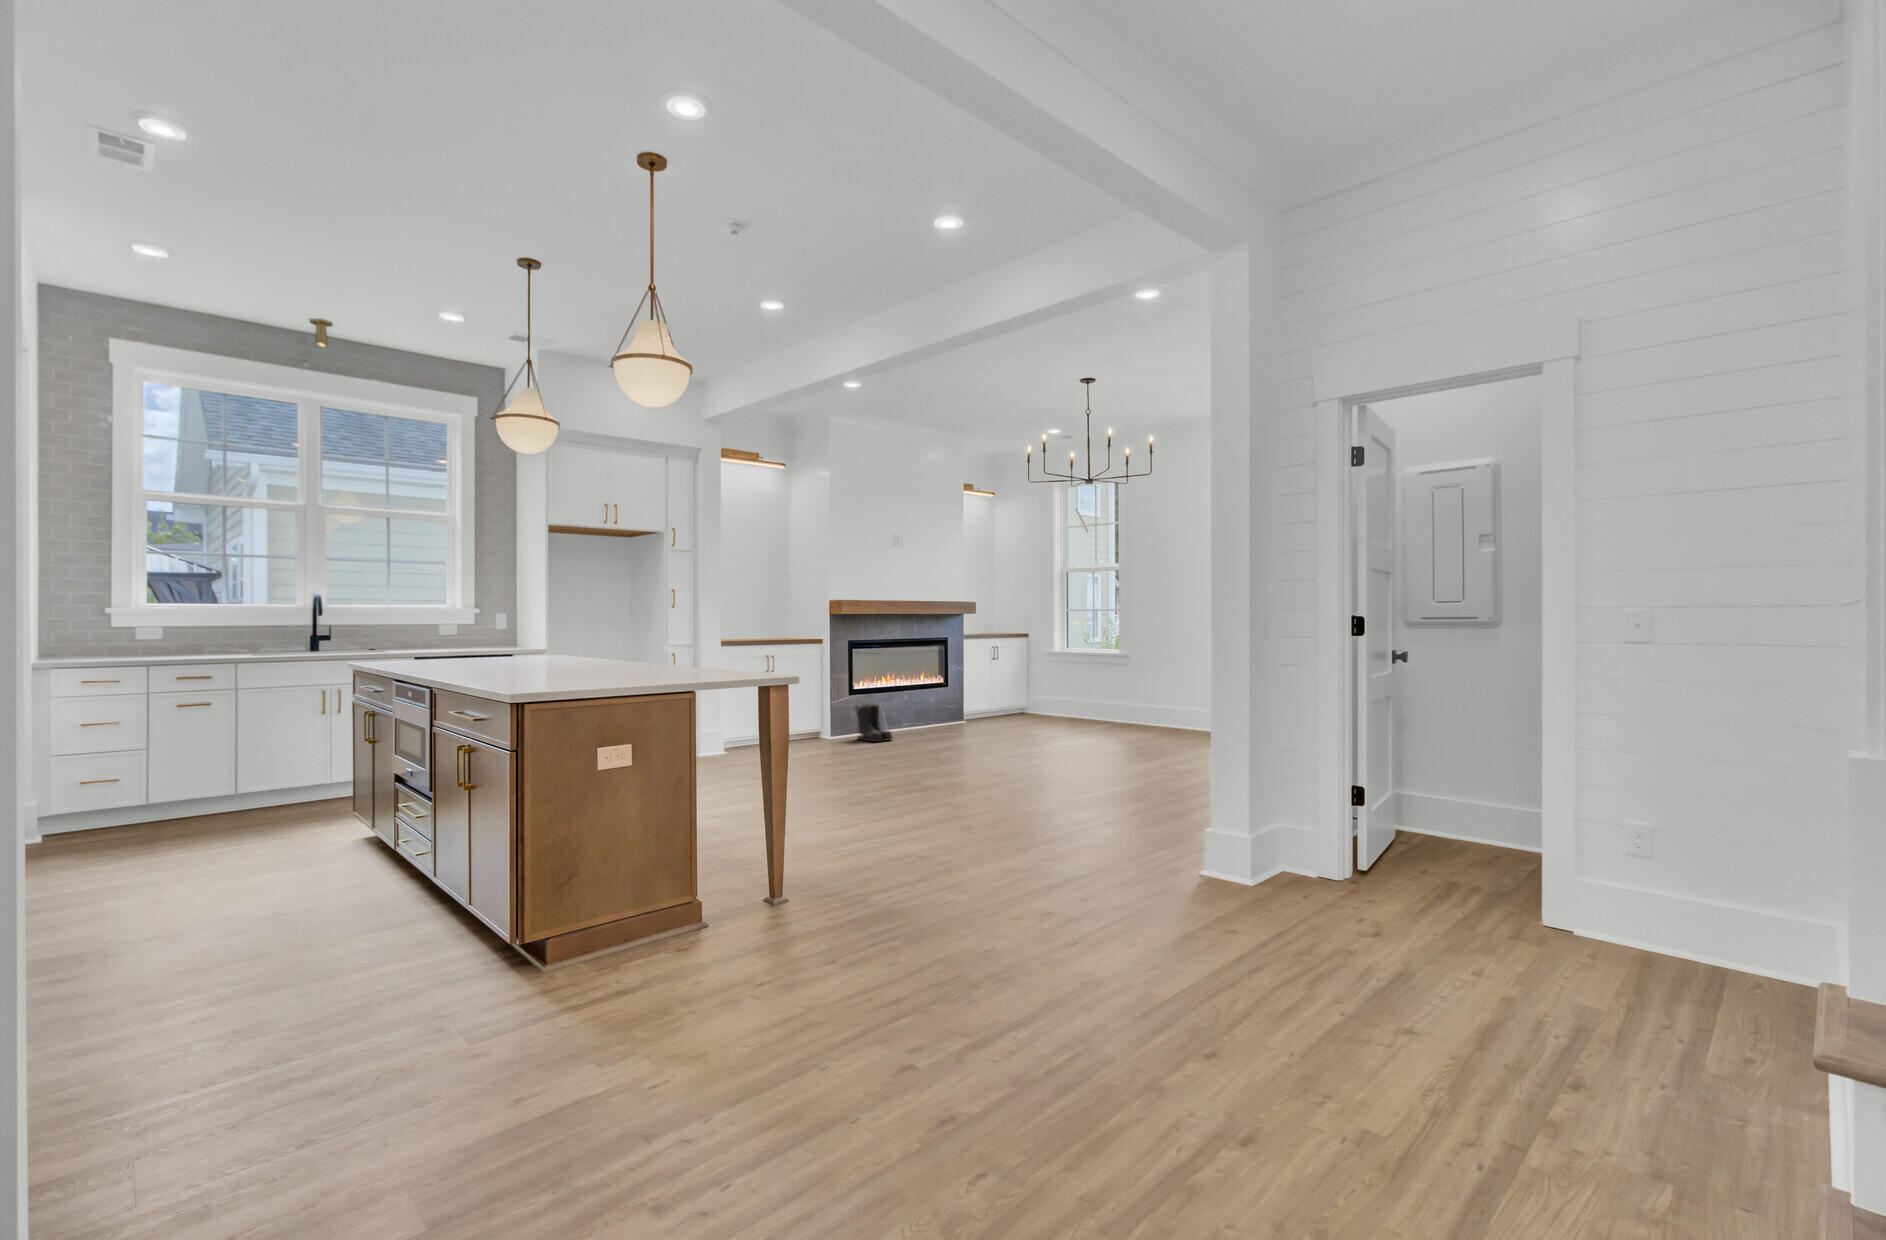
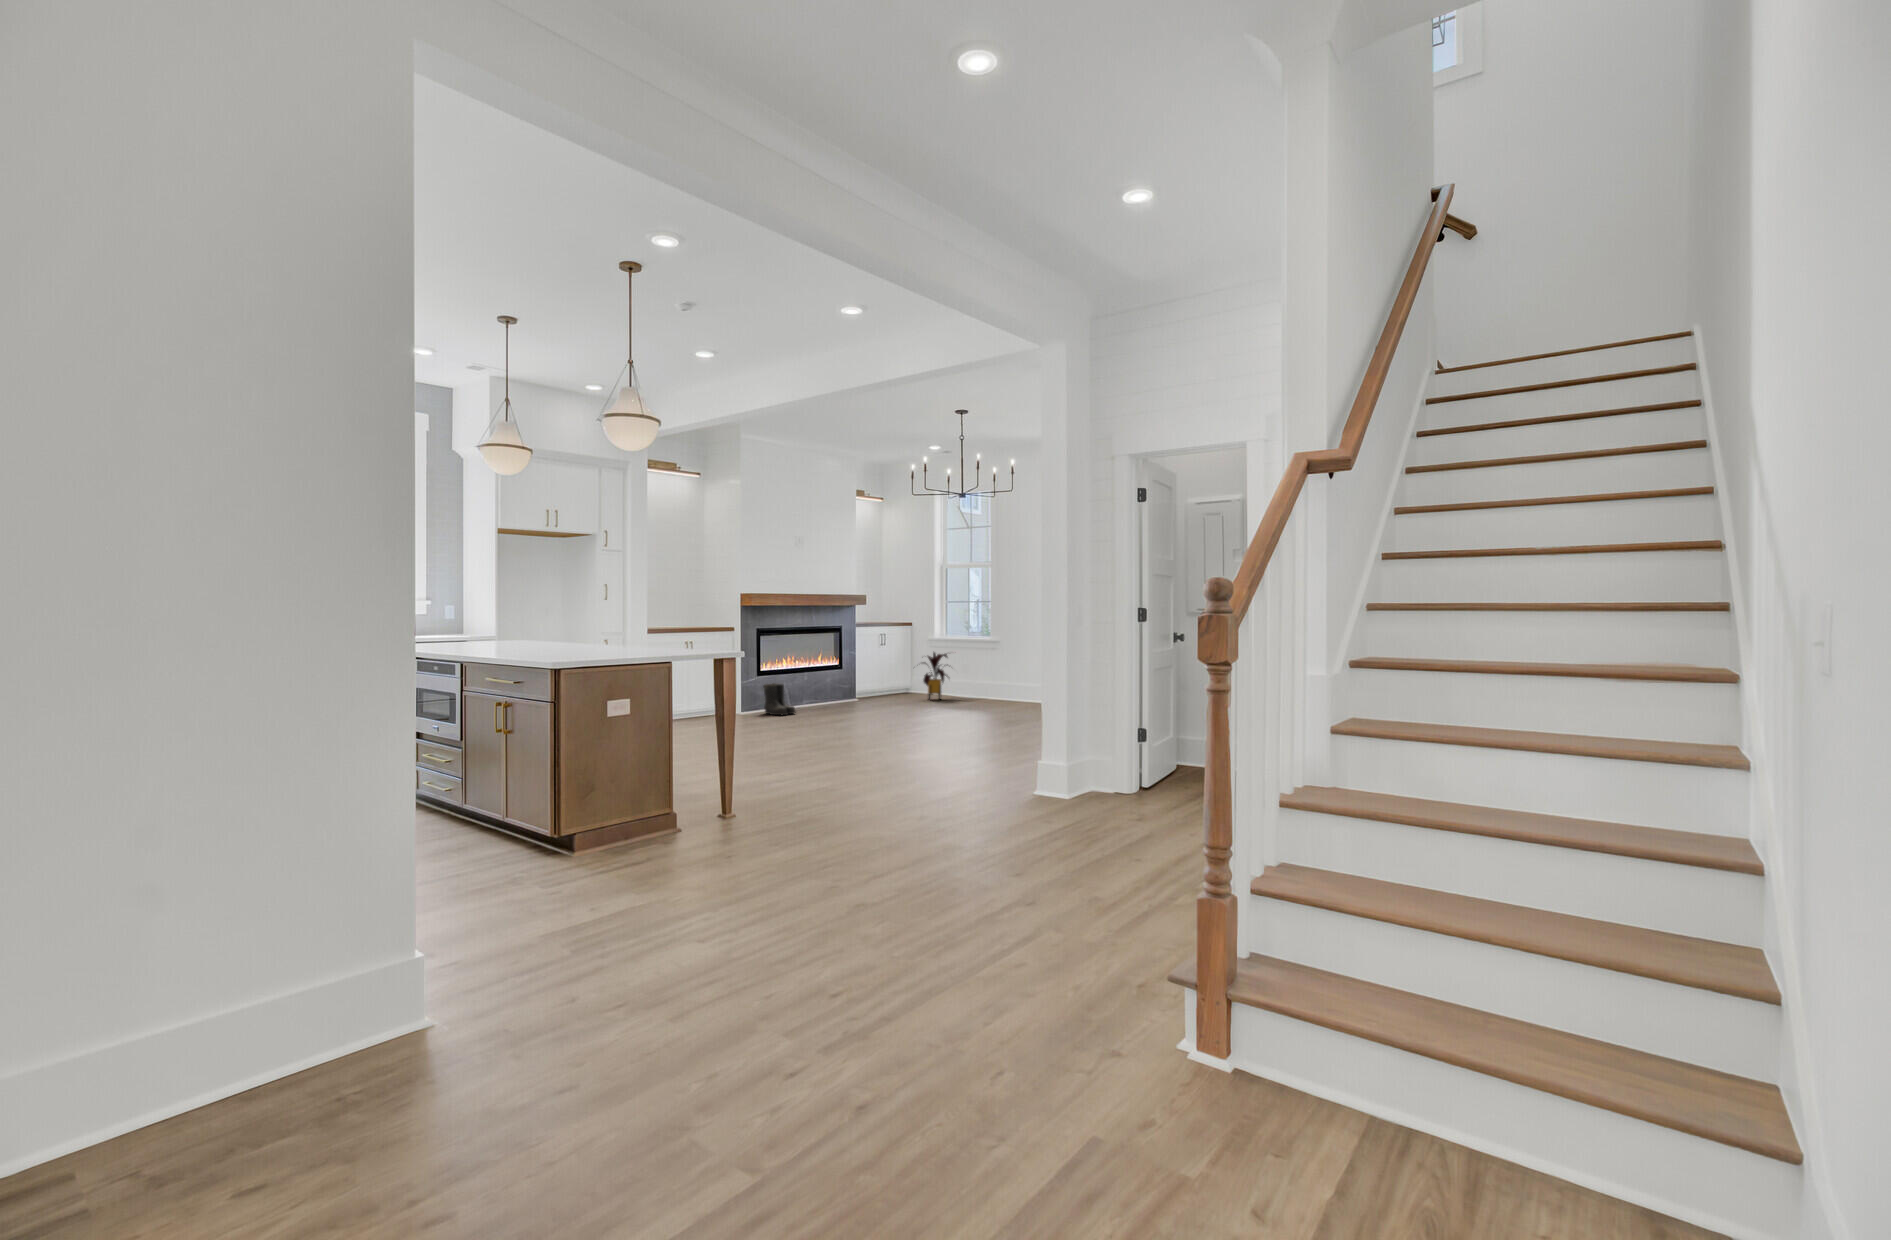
house plant: none [1029,667,1083,724] -> present [923,653,947,700]

